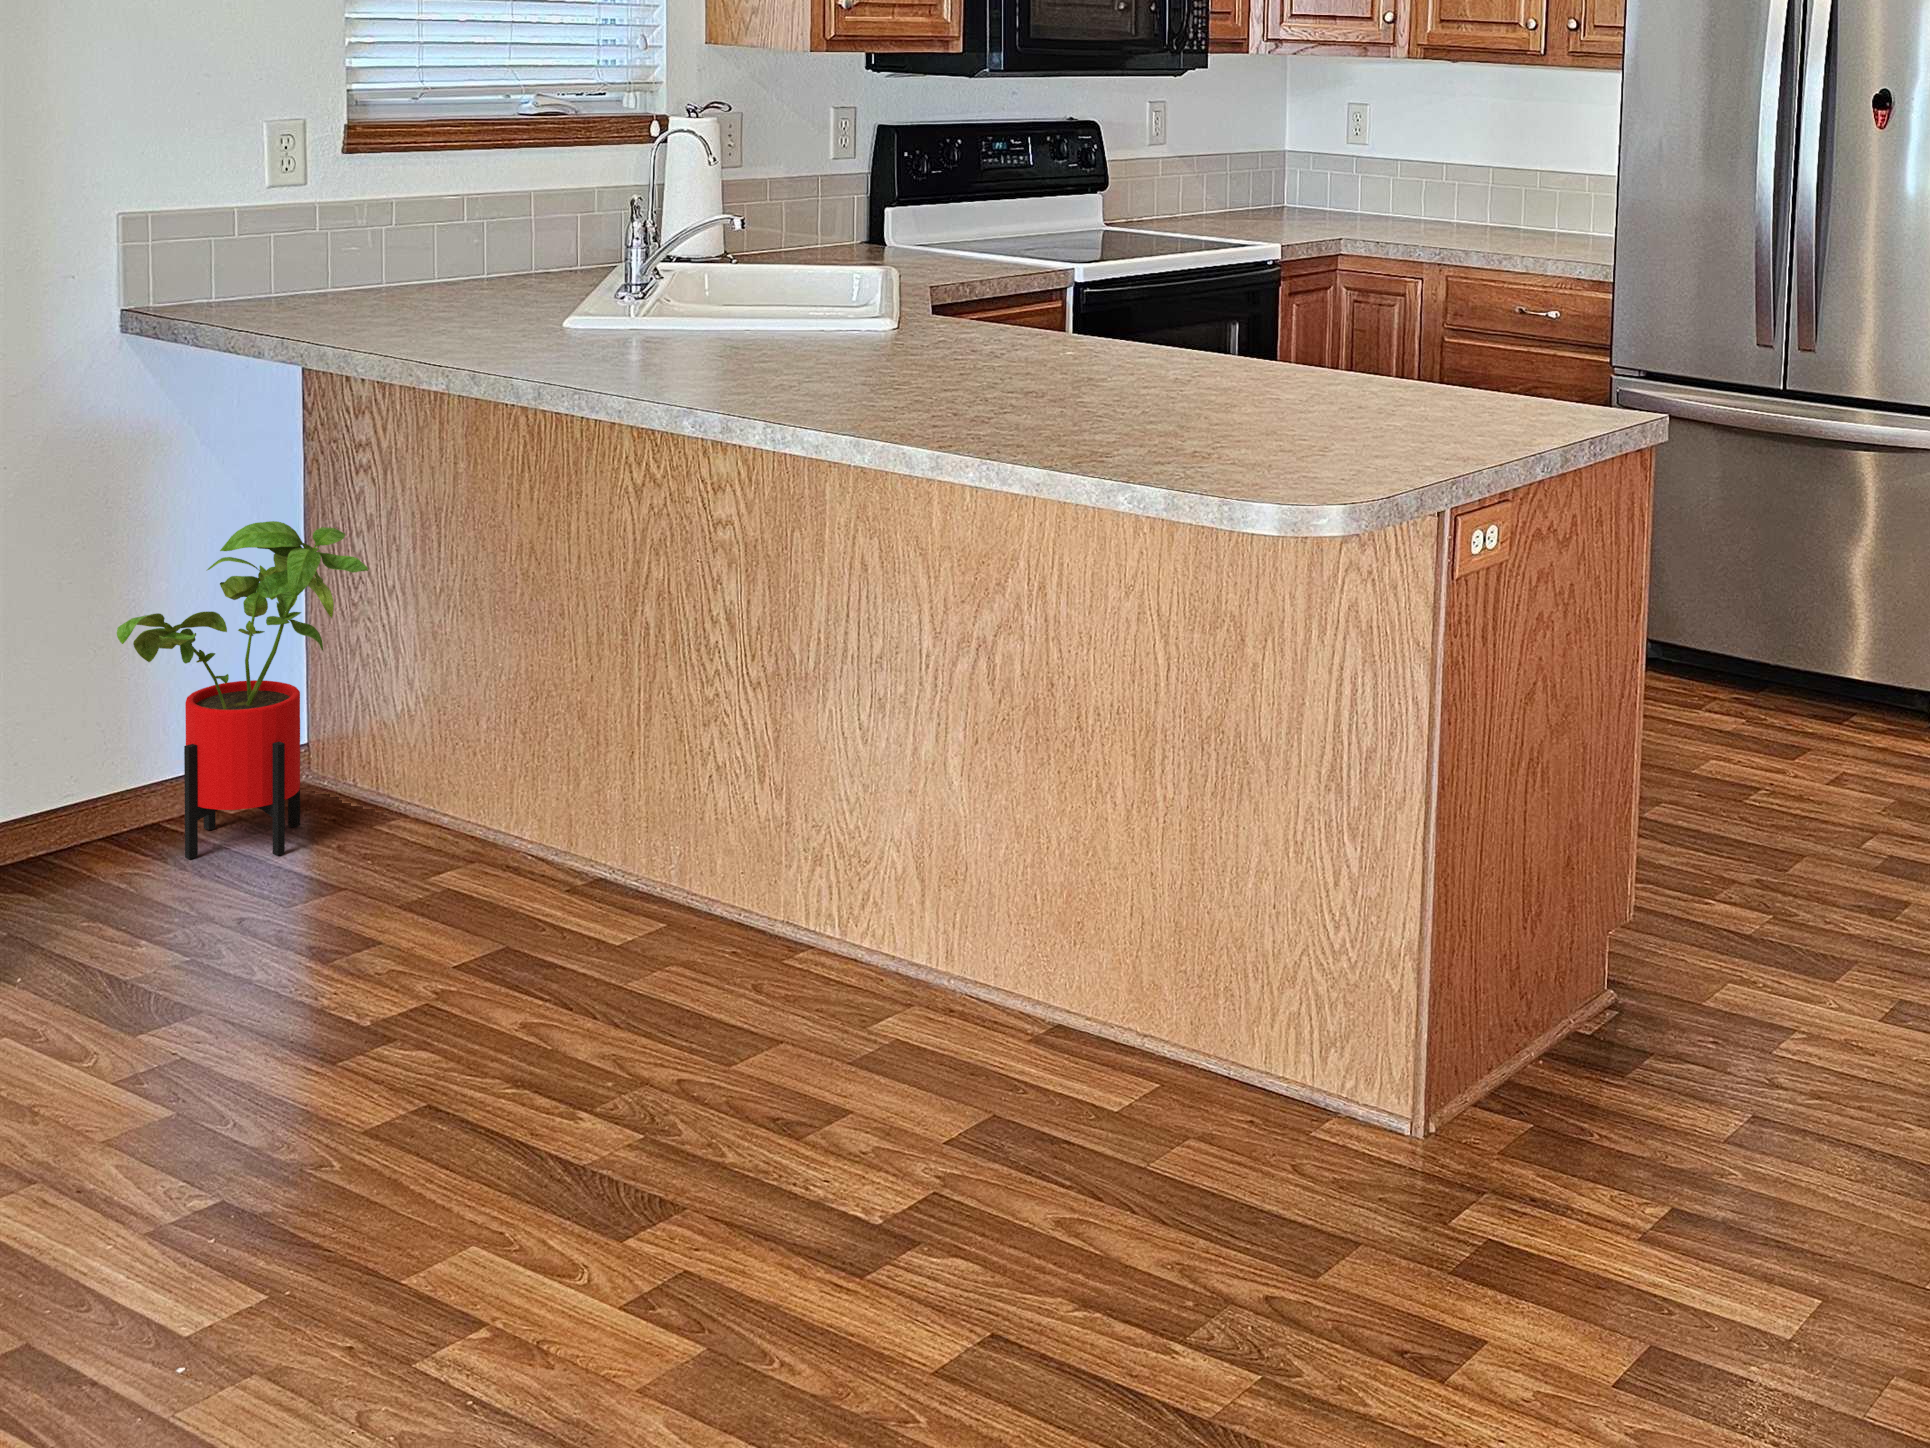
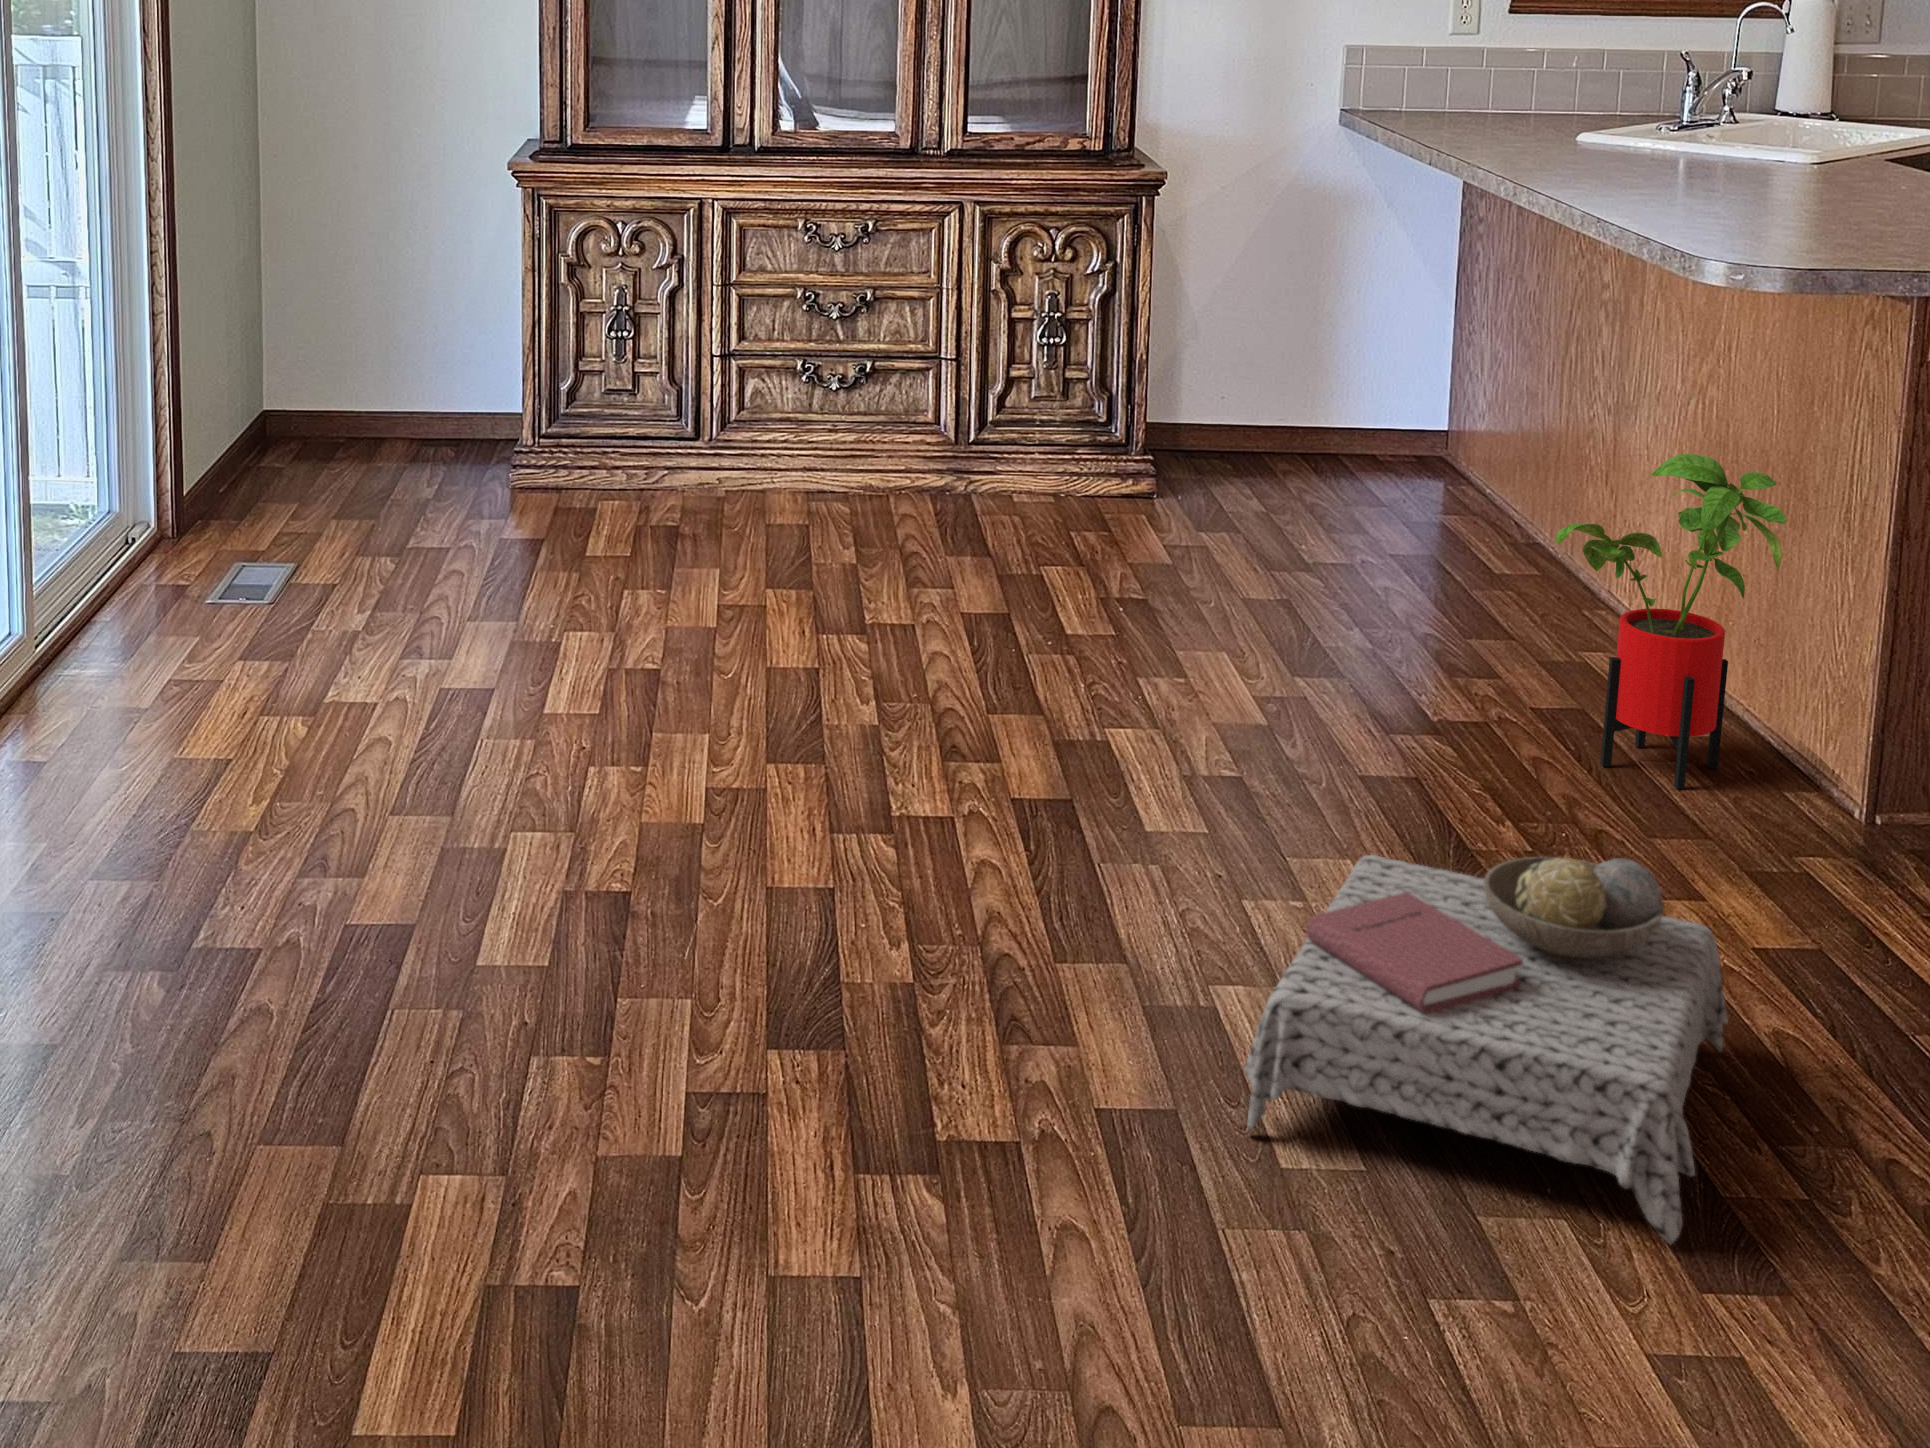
ottoman: none [72,910,579,1328] -> present [1245,855,1728,1244]

